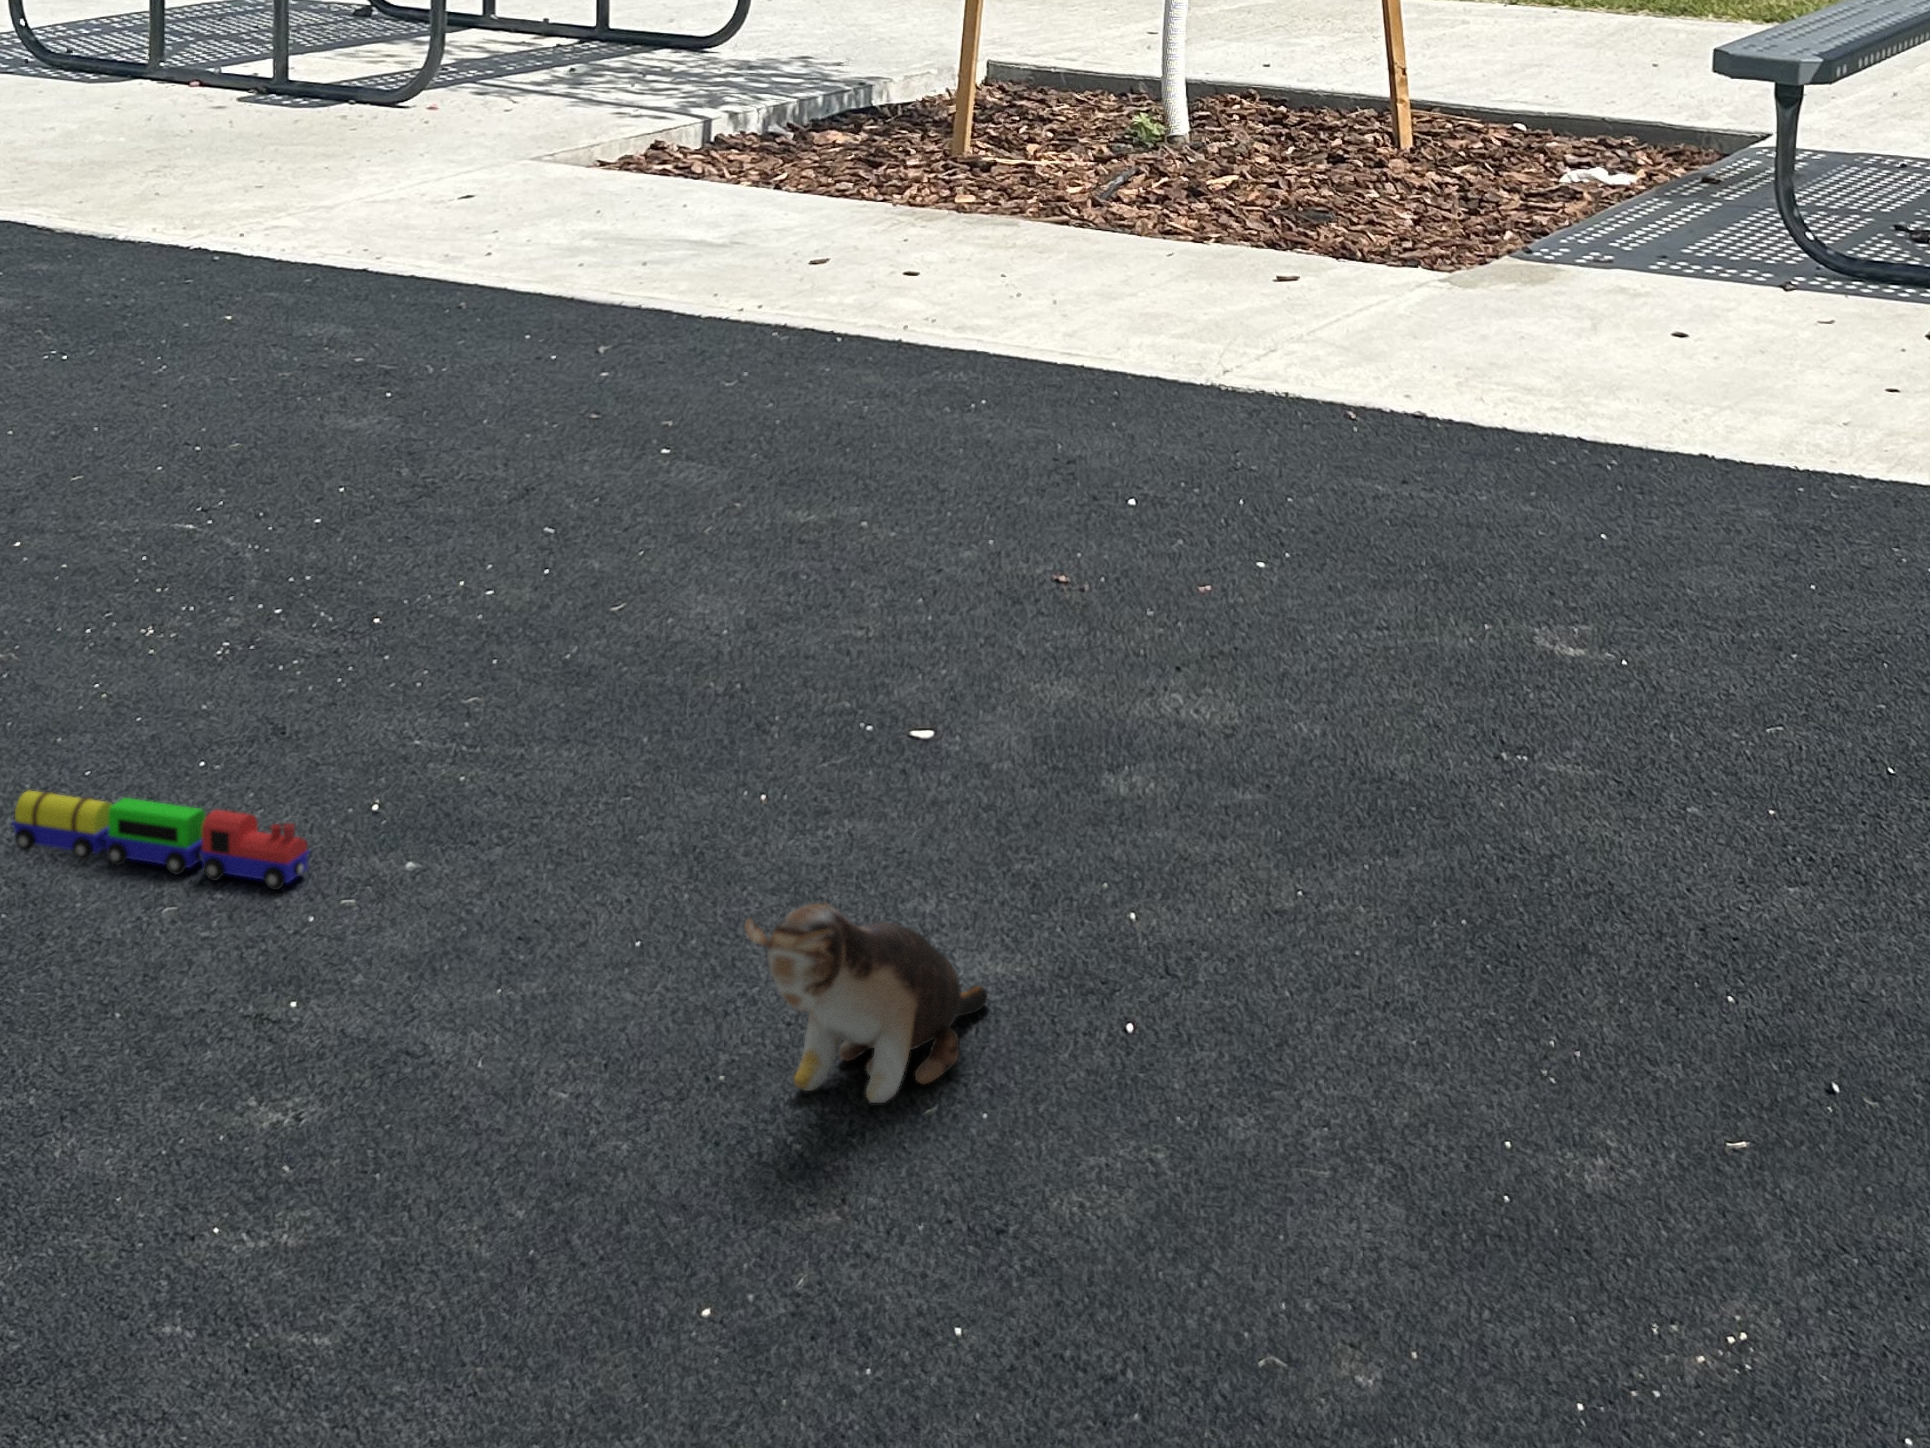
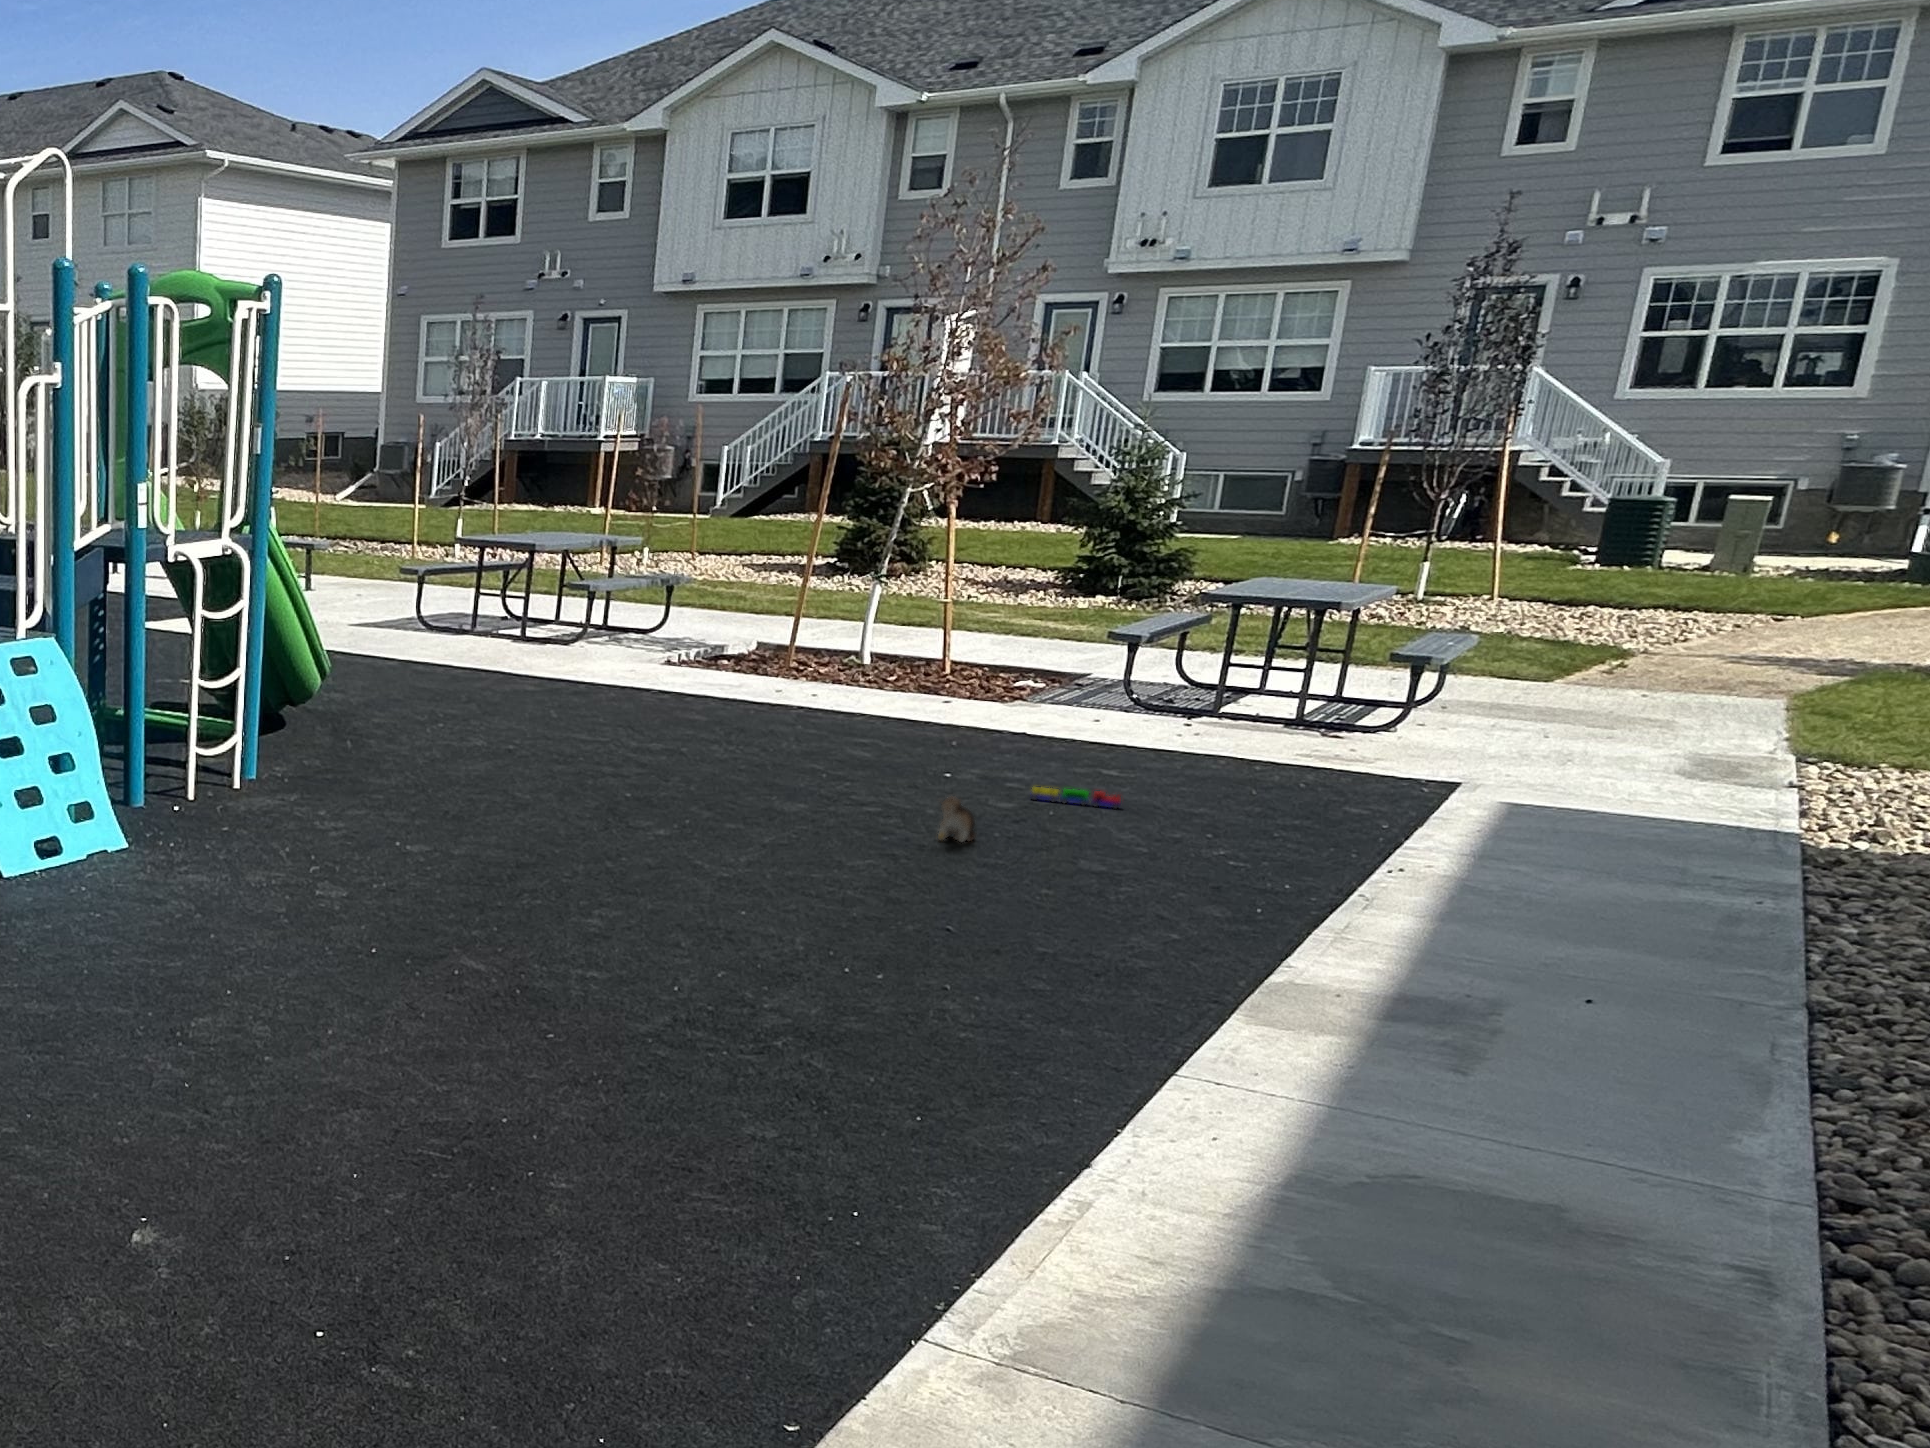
toy train: present [12,791,309,890] -> present [1031,787,1121,808]

